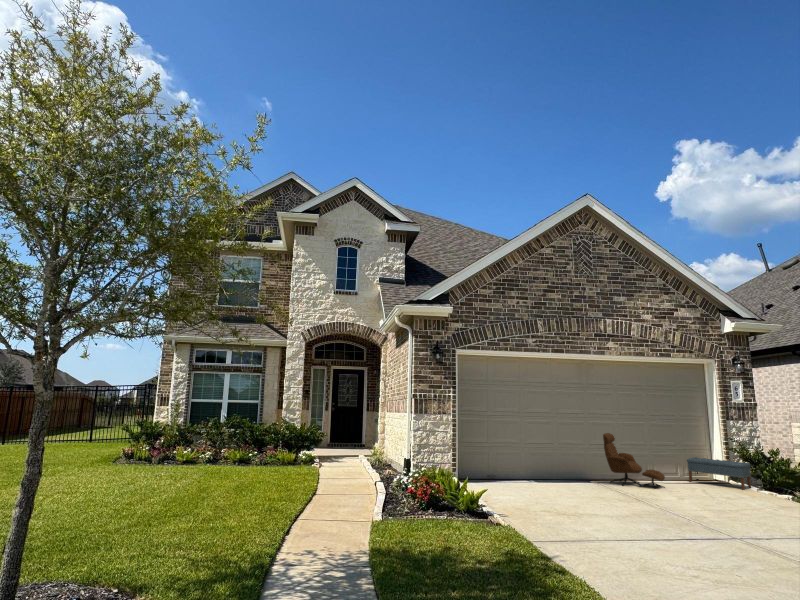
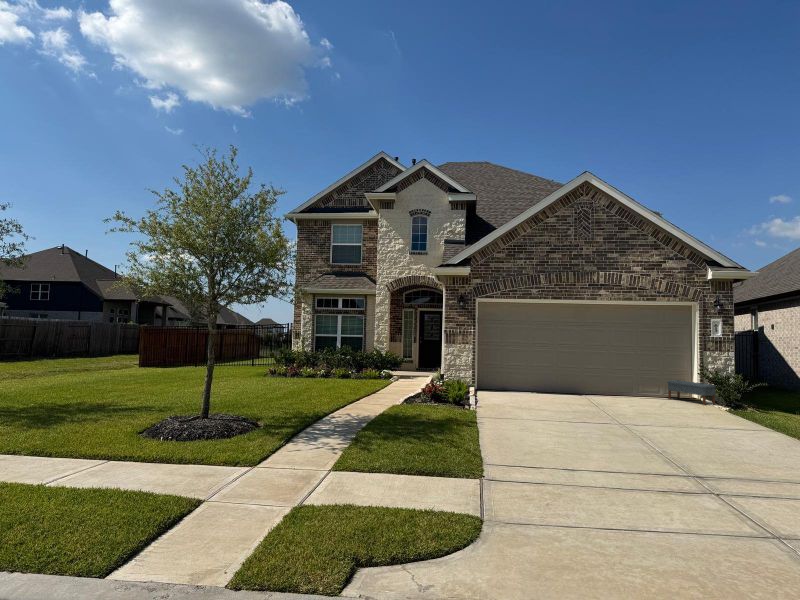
lounge chair: present [603,433,665,488] -> none [593,360,639,402]

